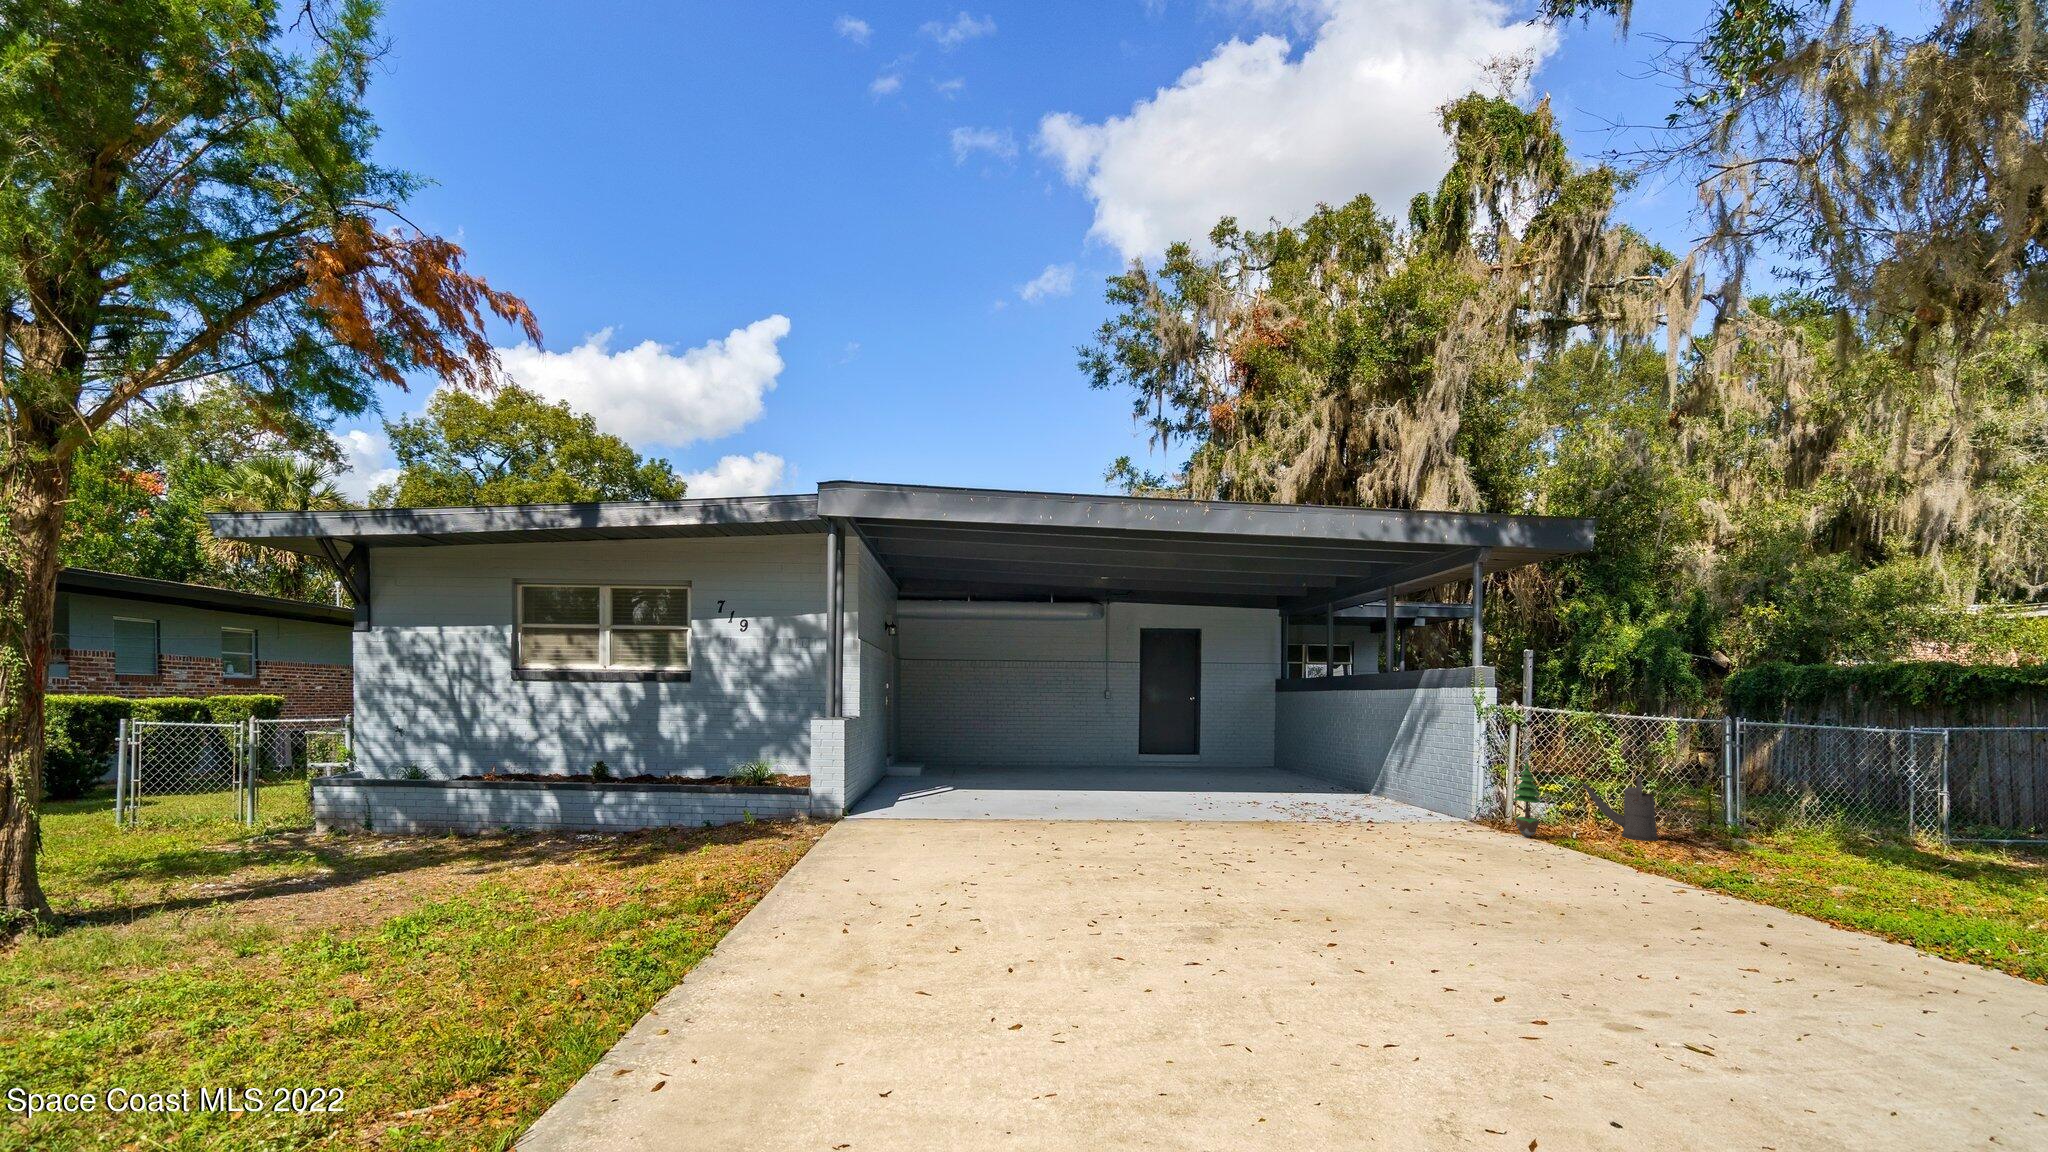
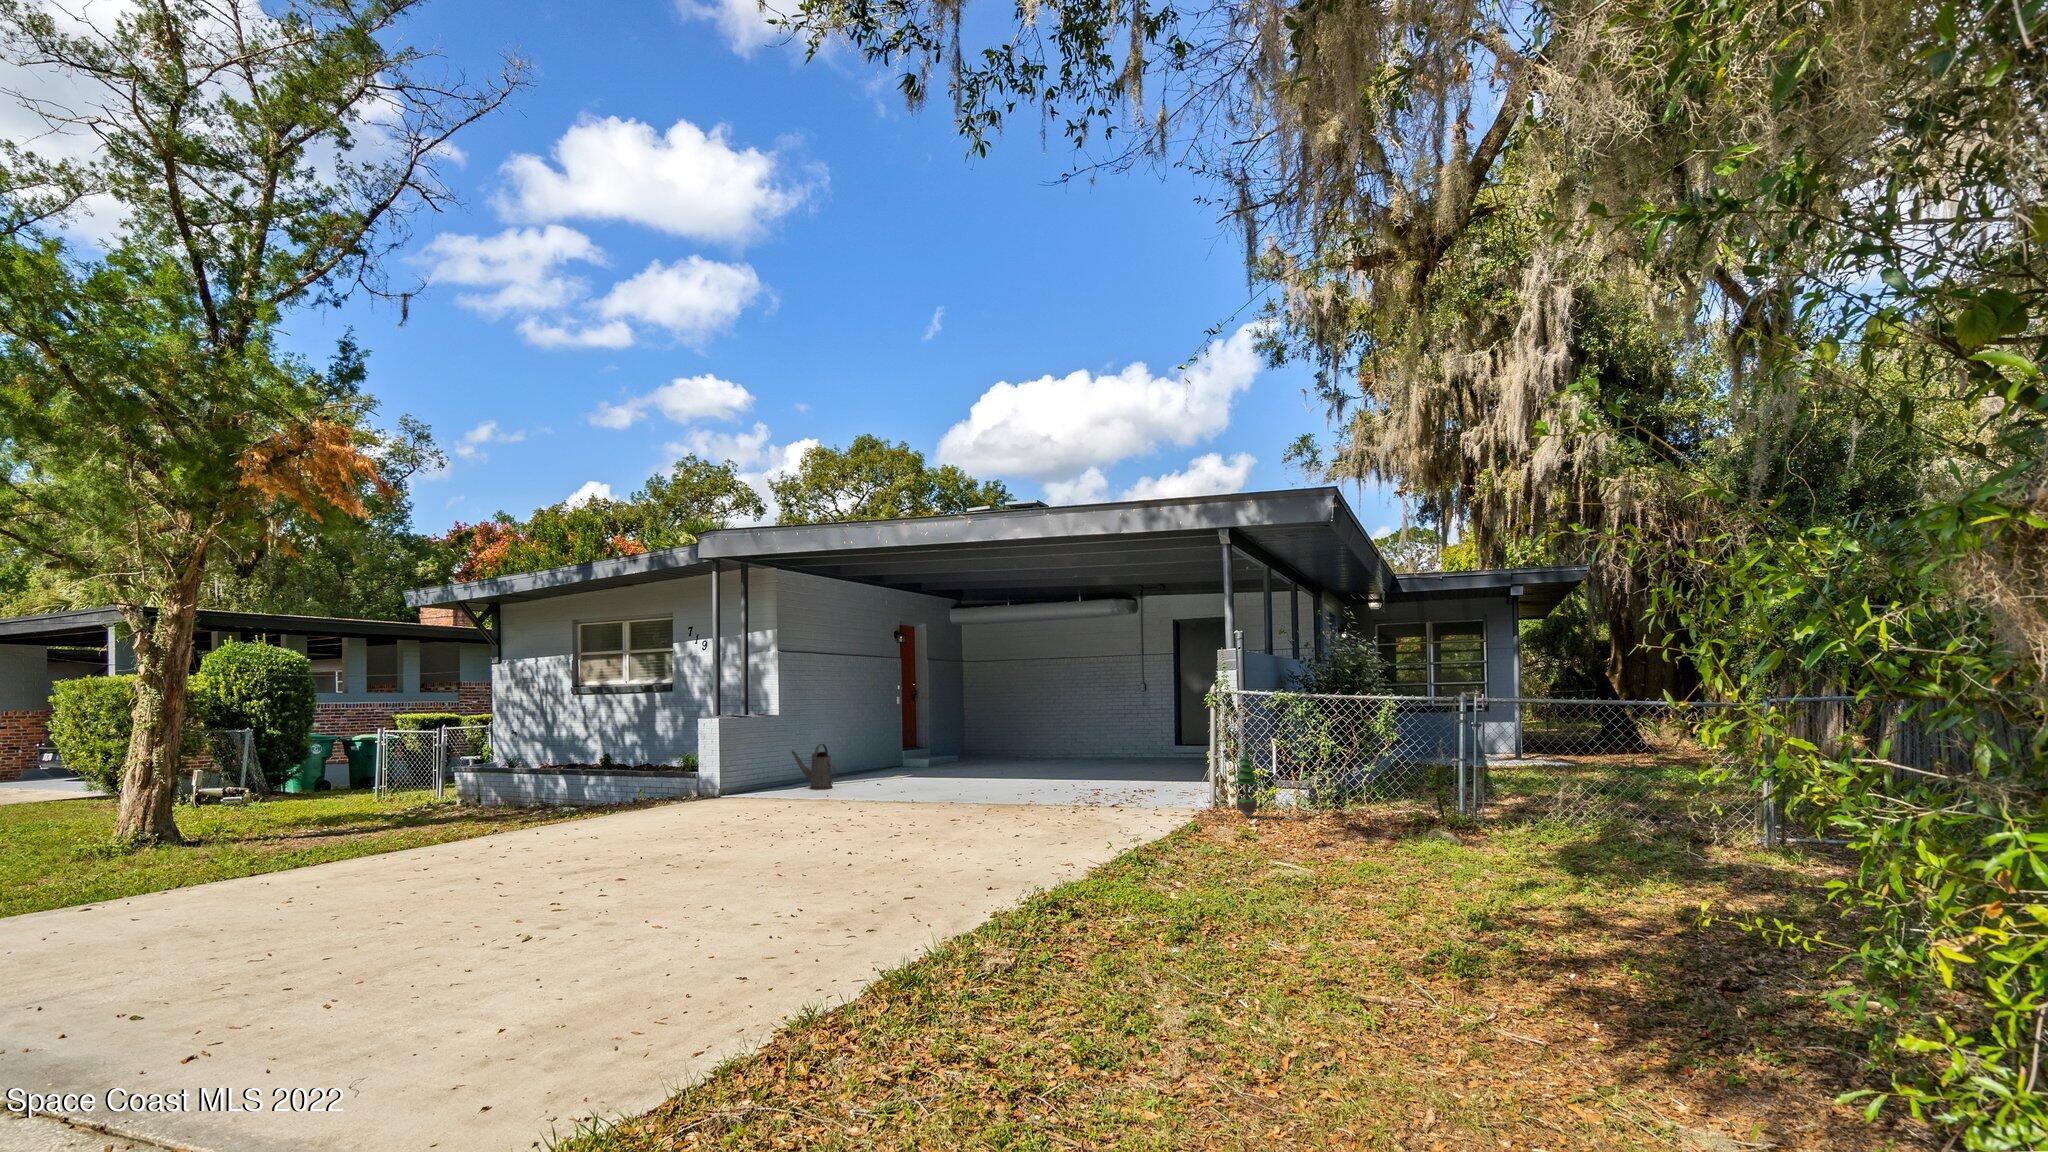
watering can: present [1583,777,1669,841] -> present [792,744,837,790]

